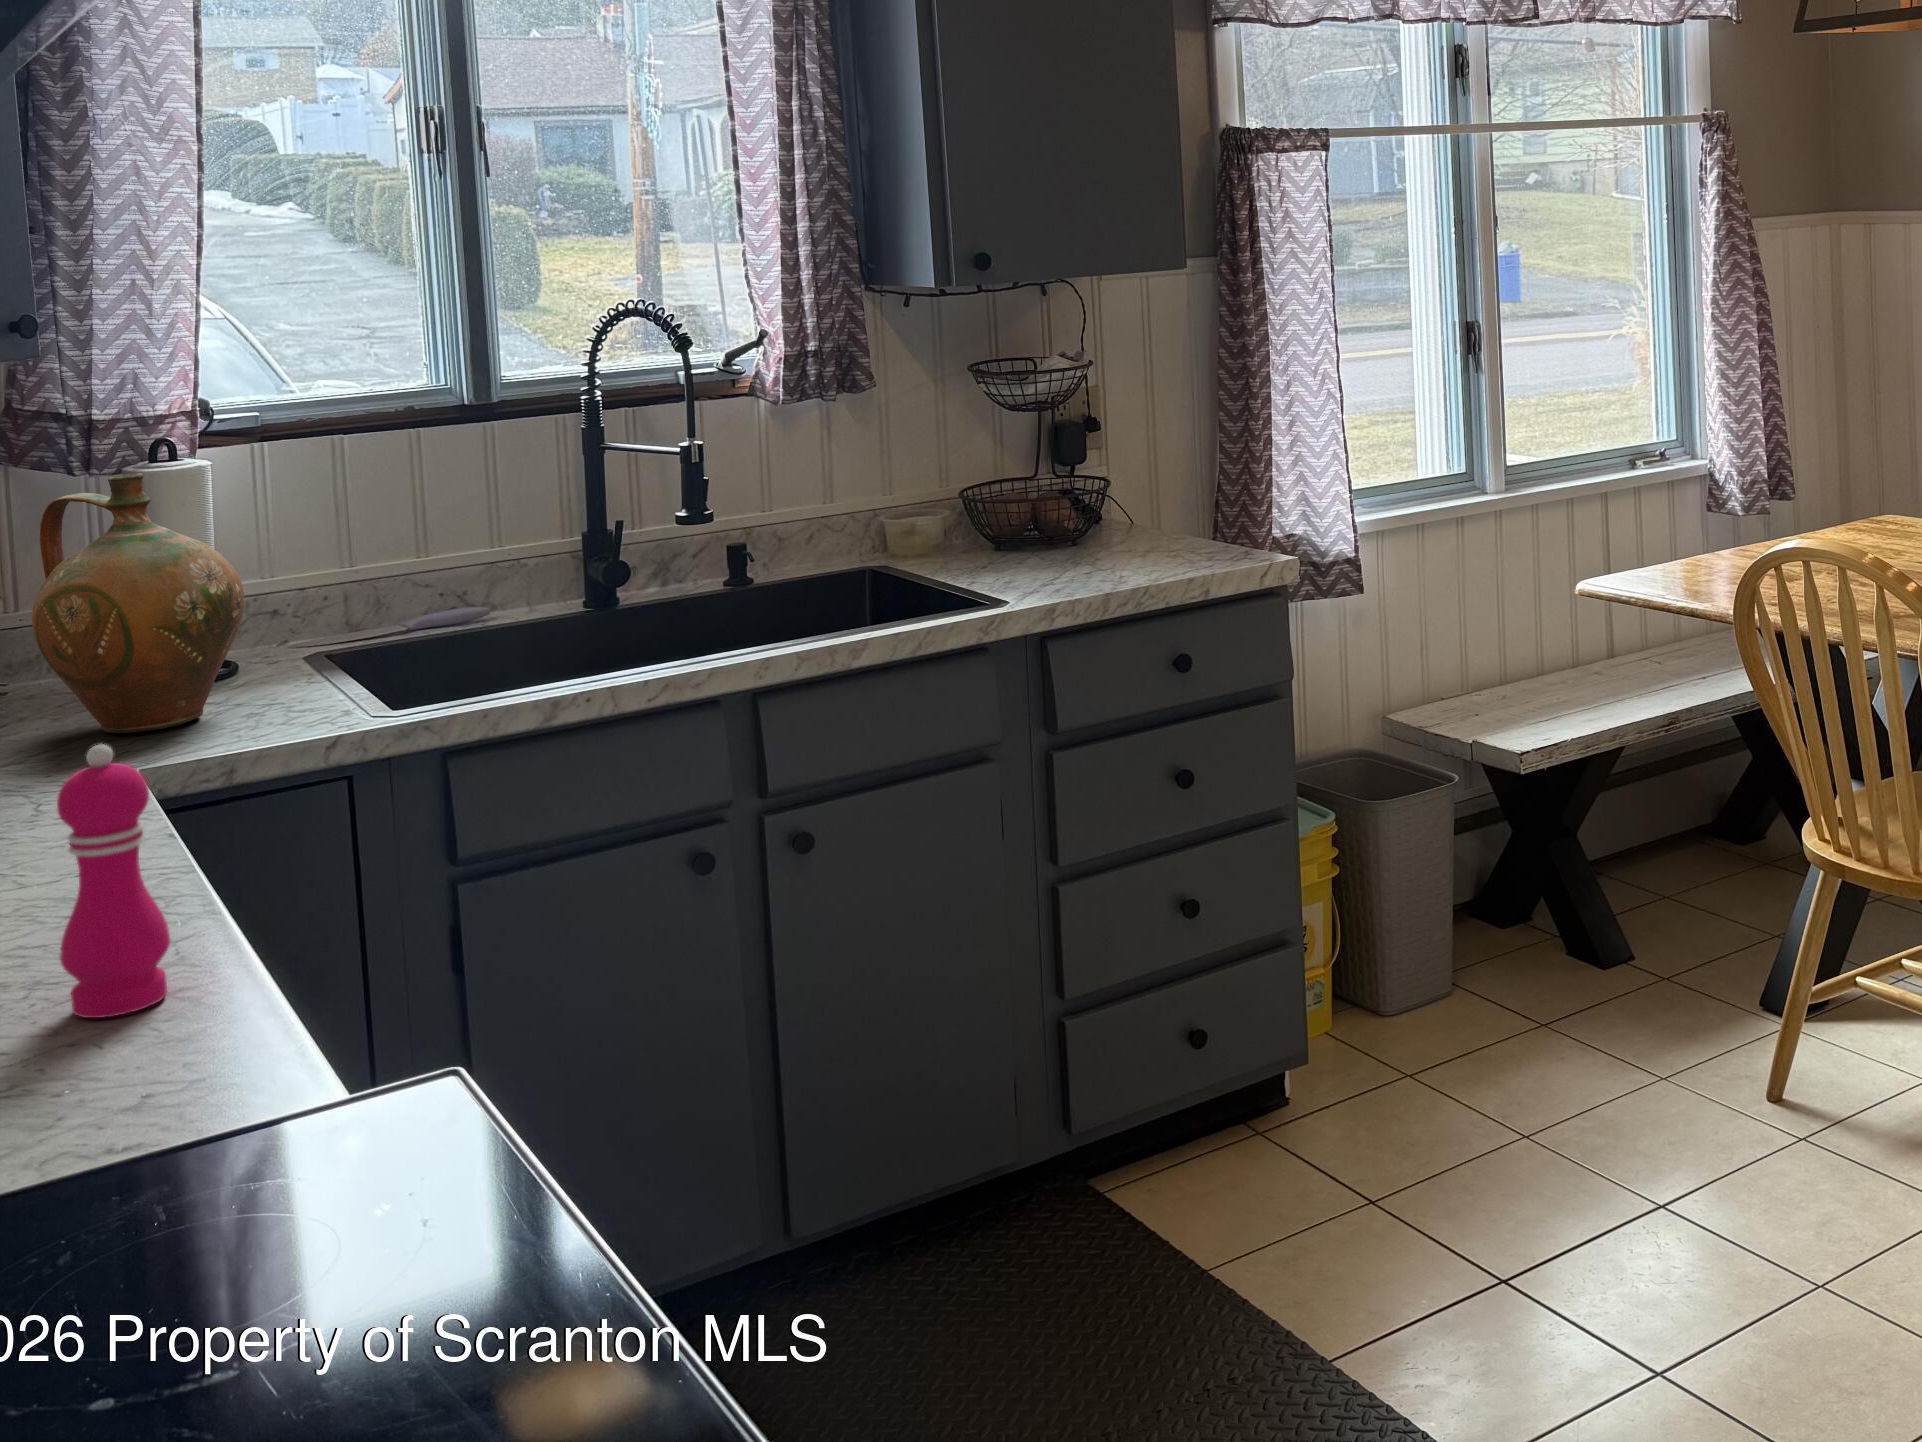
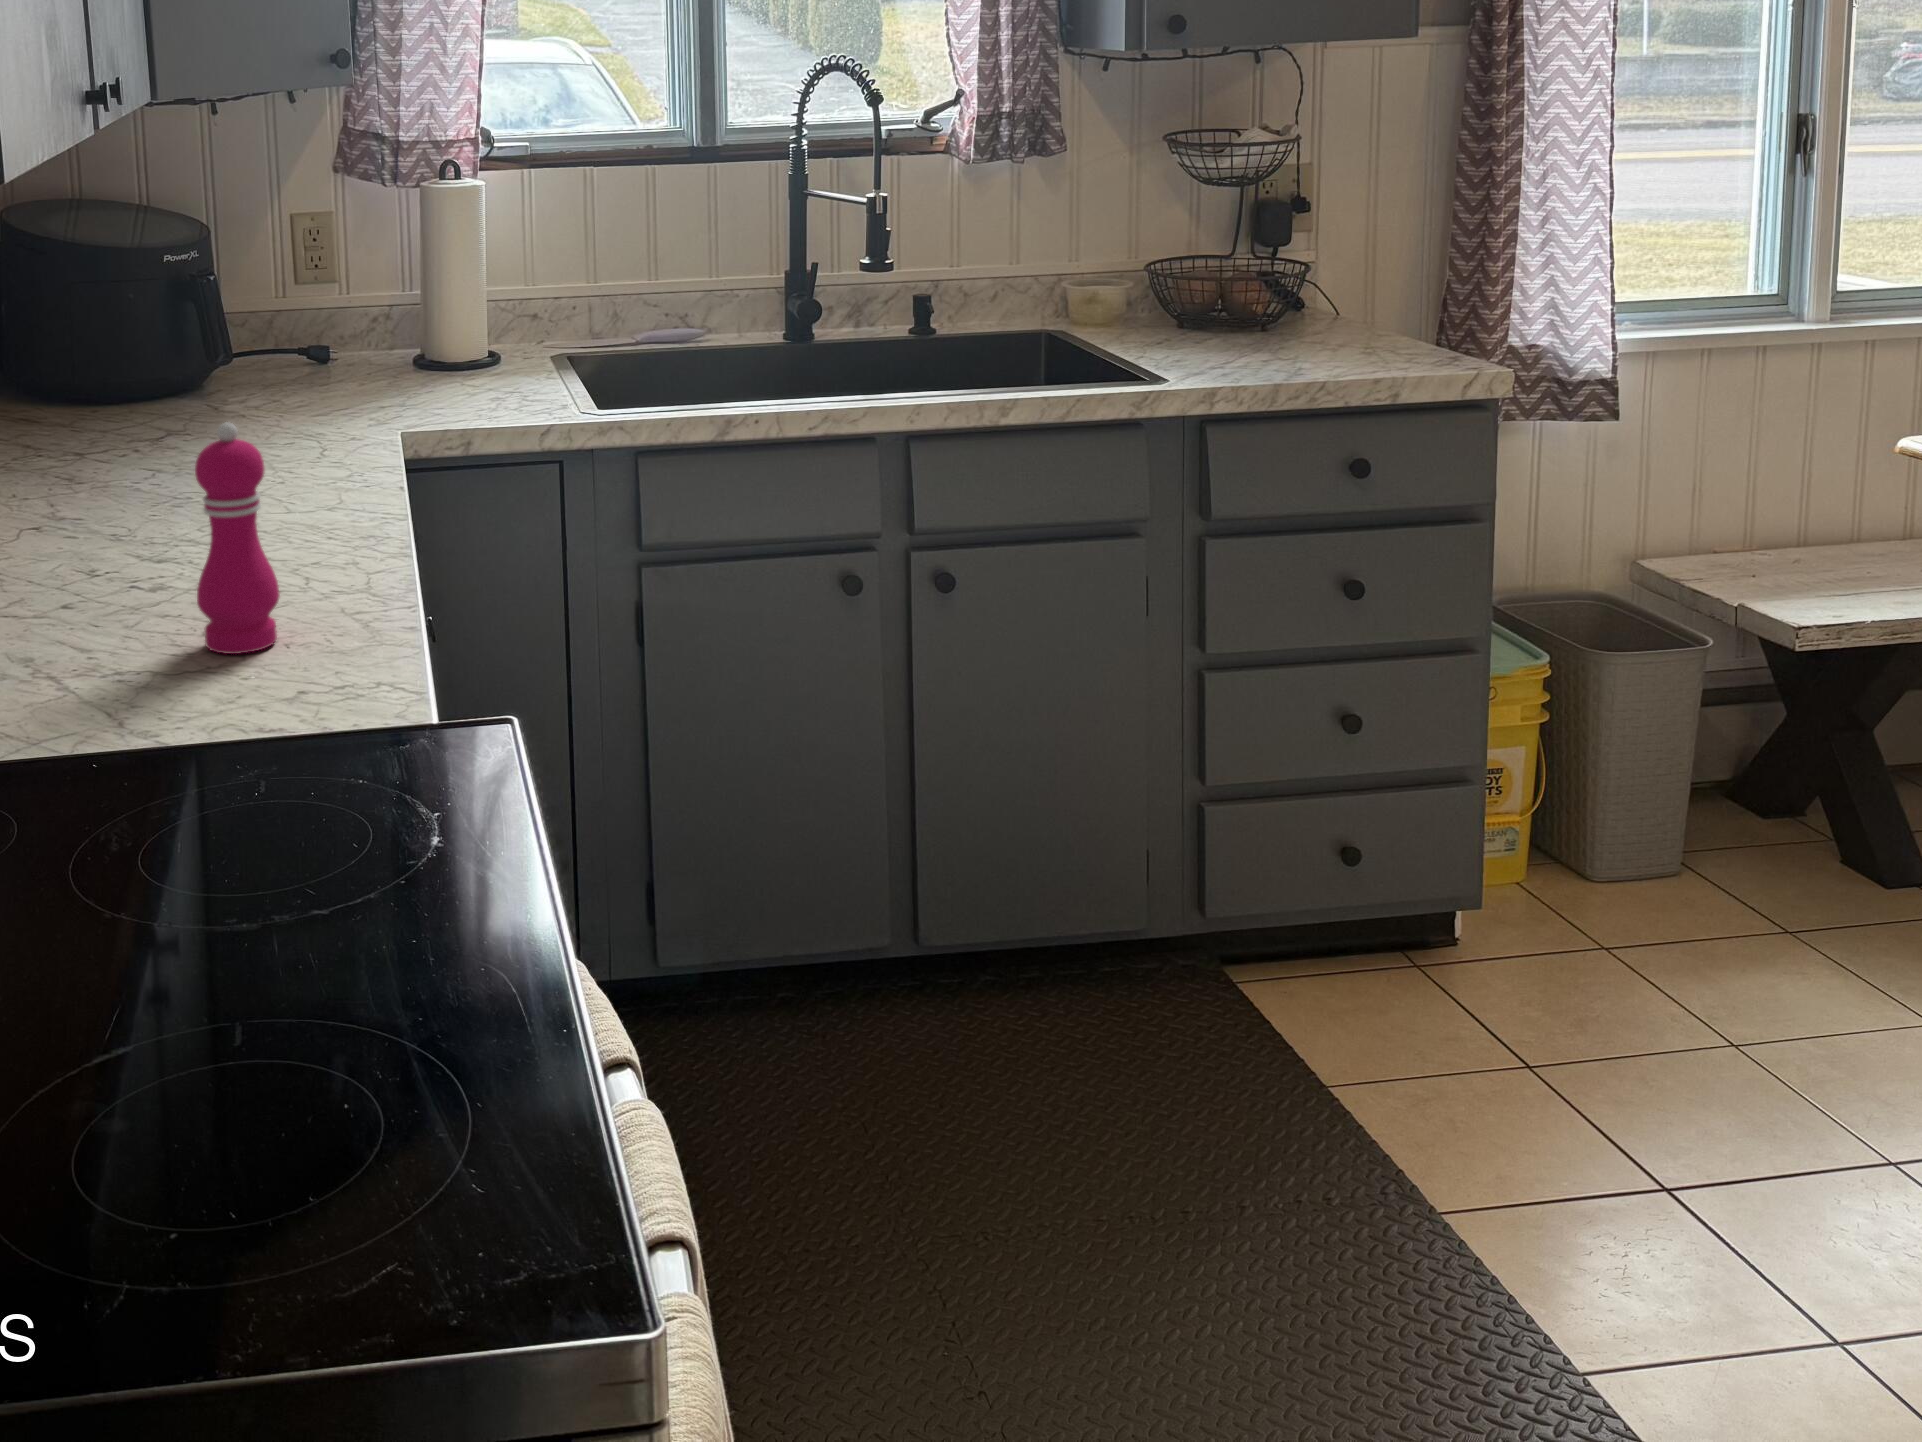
ceramic jug: present [32,473,244,733] -> none [321,189,479,408]

